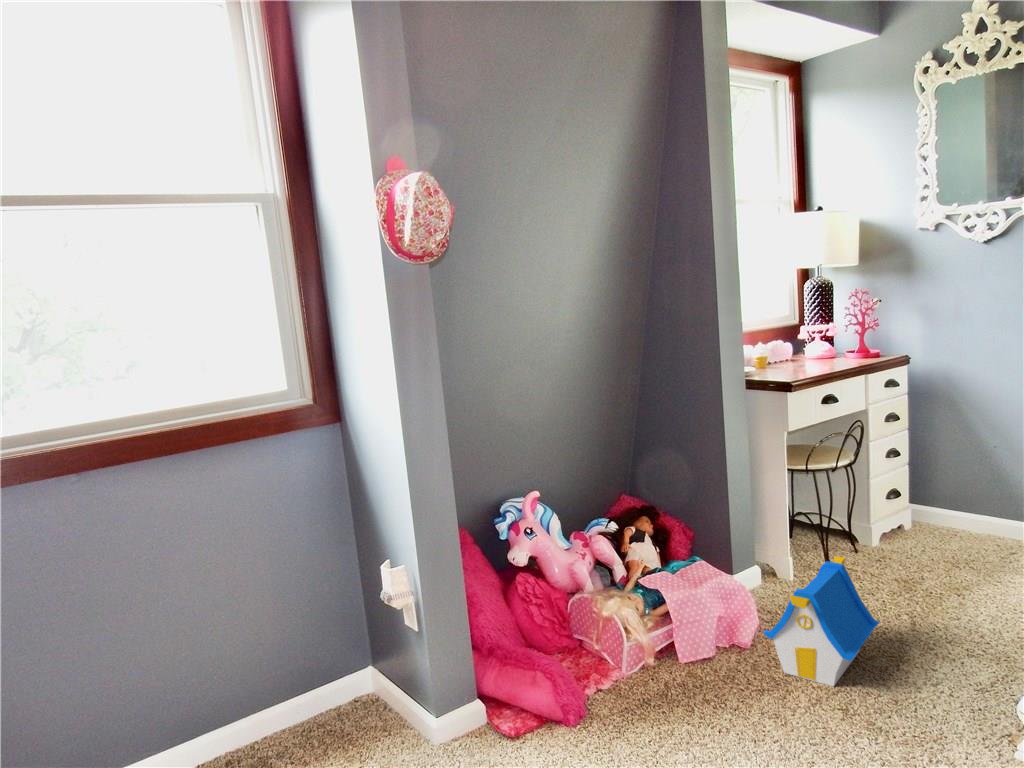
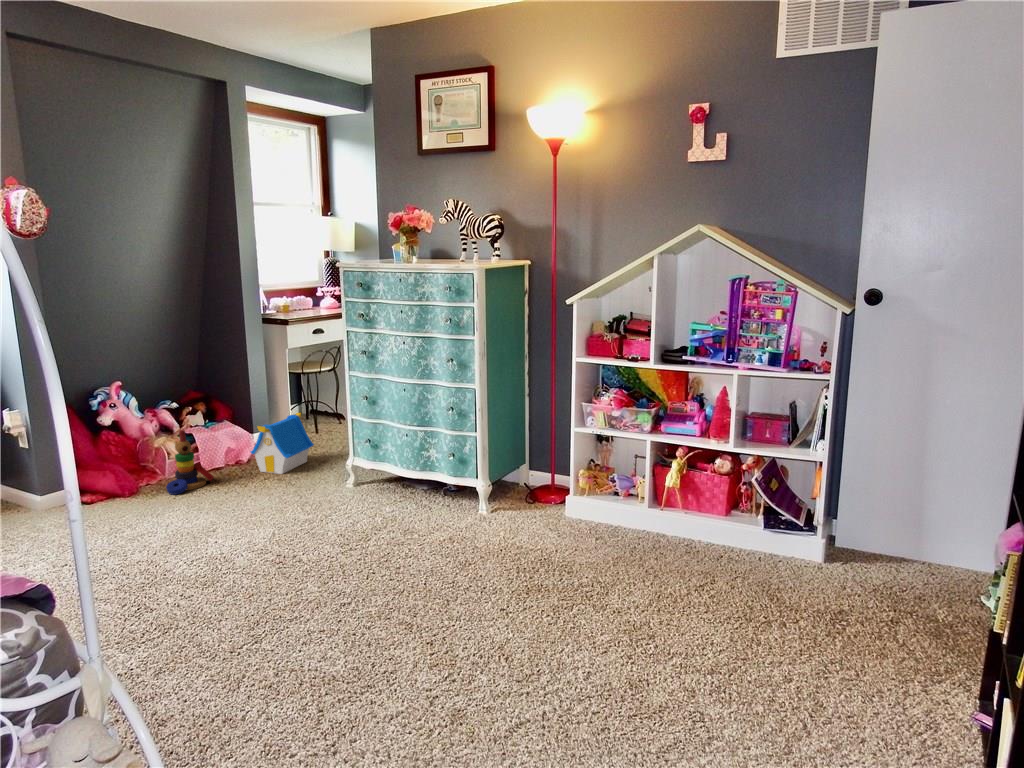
stacking toy: none [632,599,710,729] -> present [166,430,214,495]

